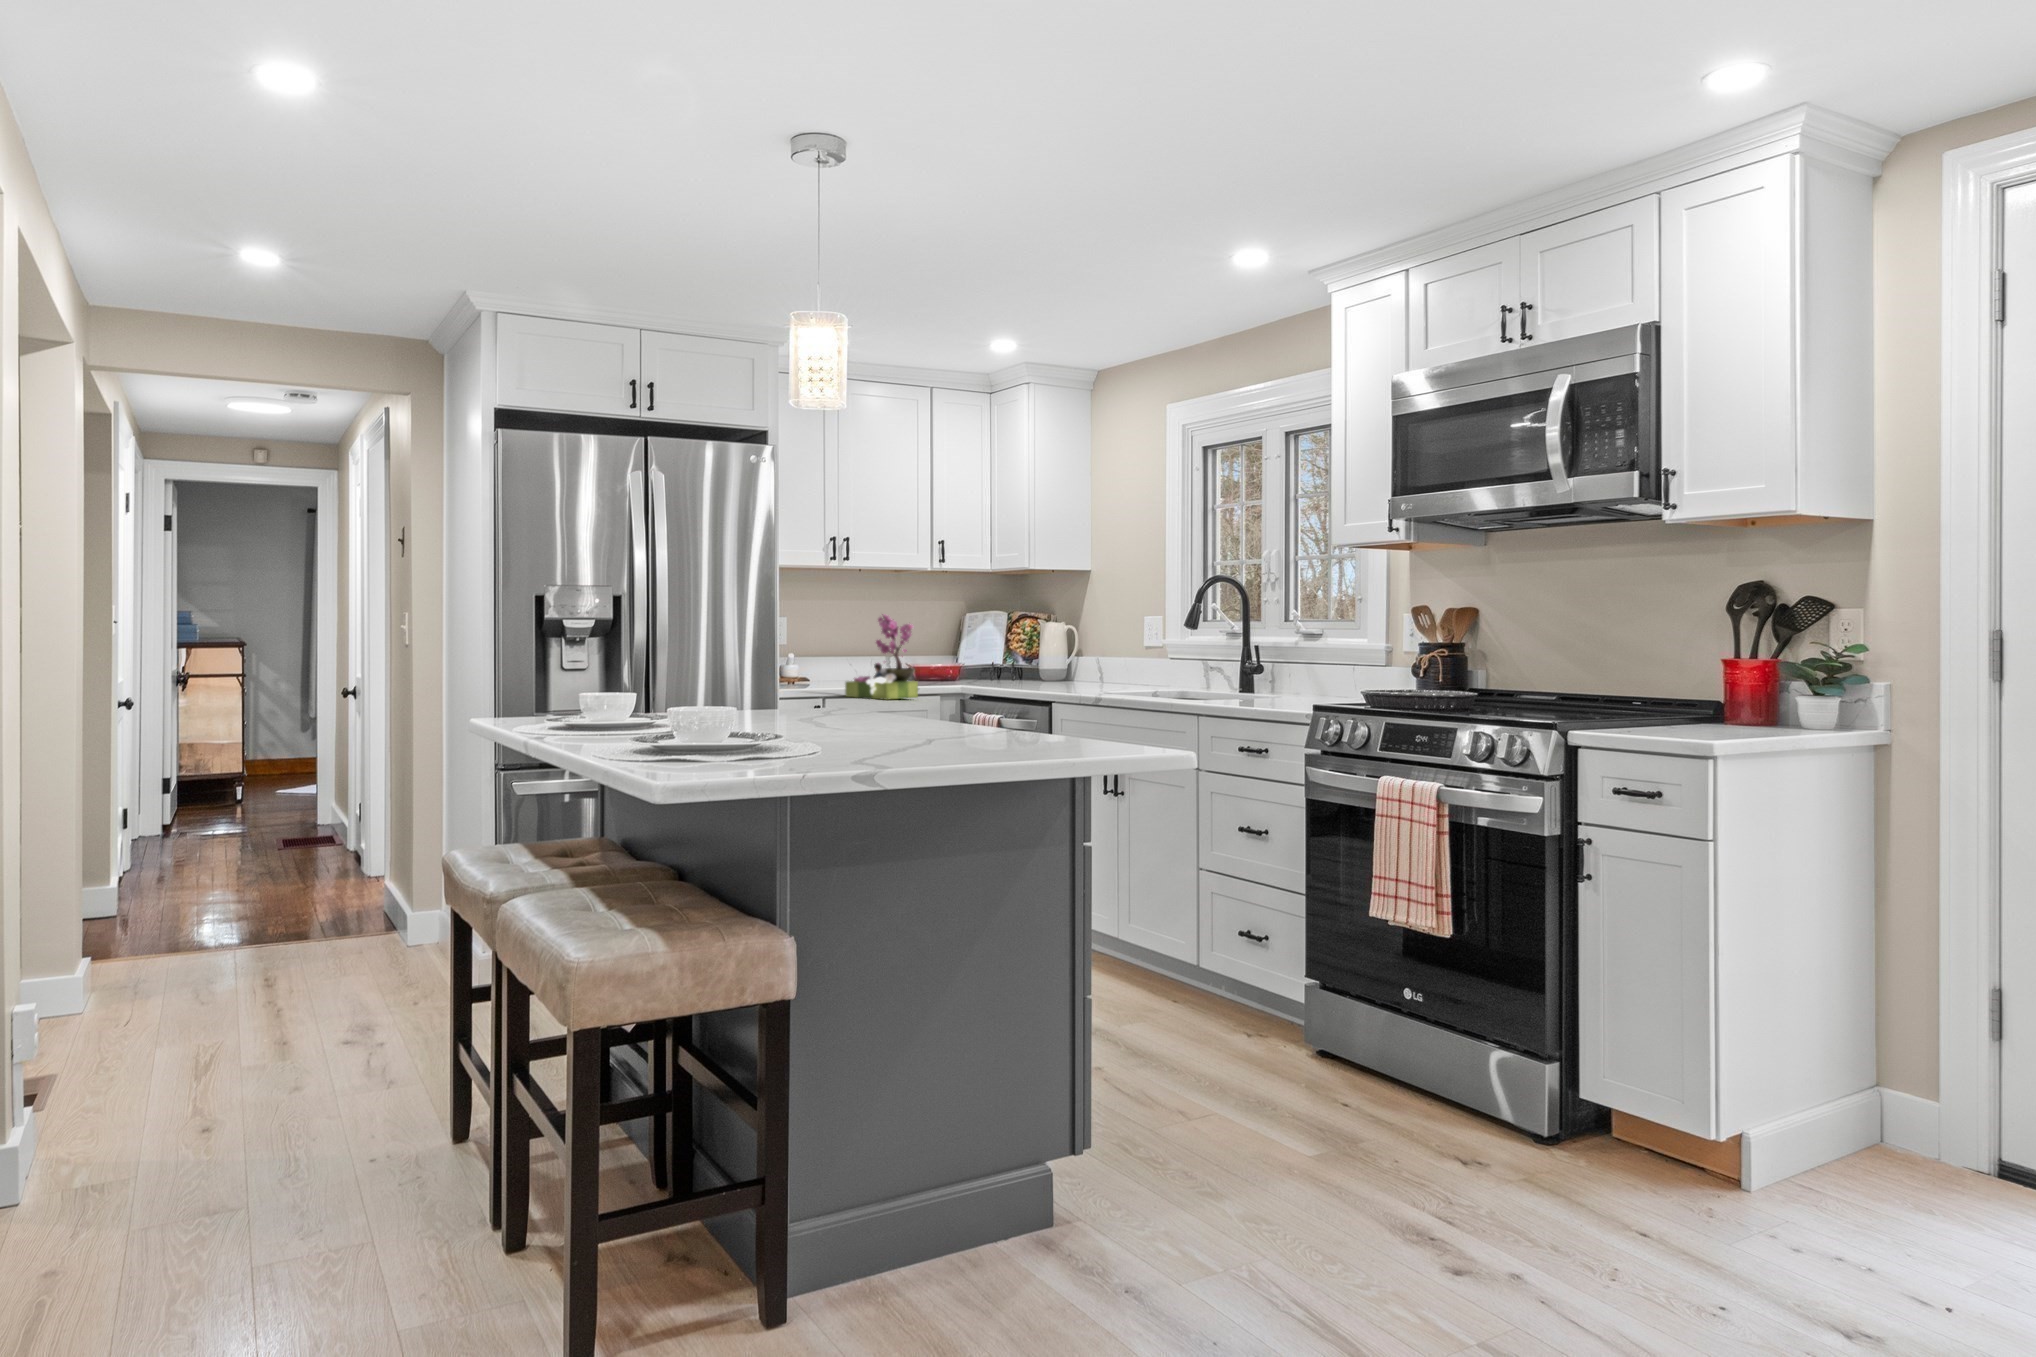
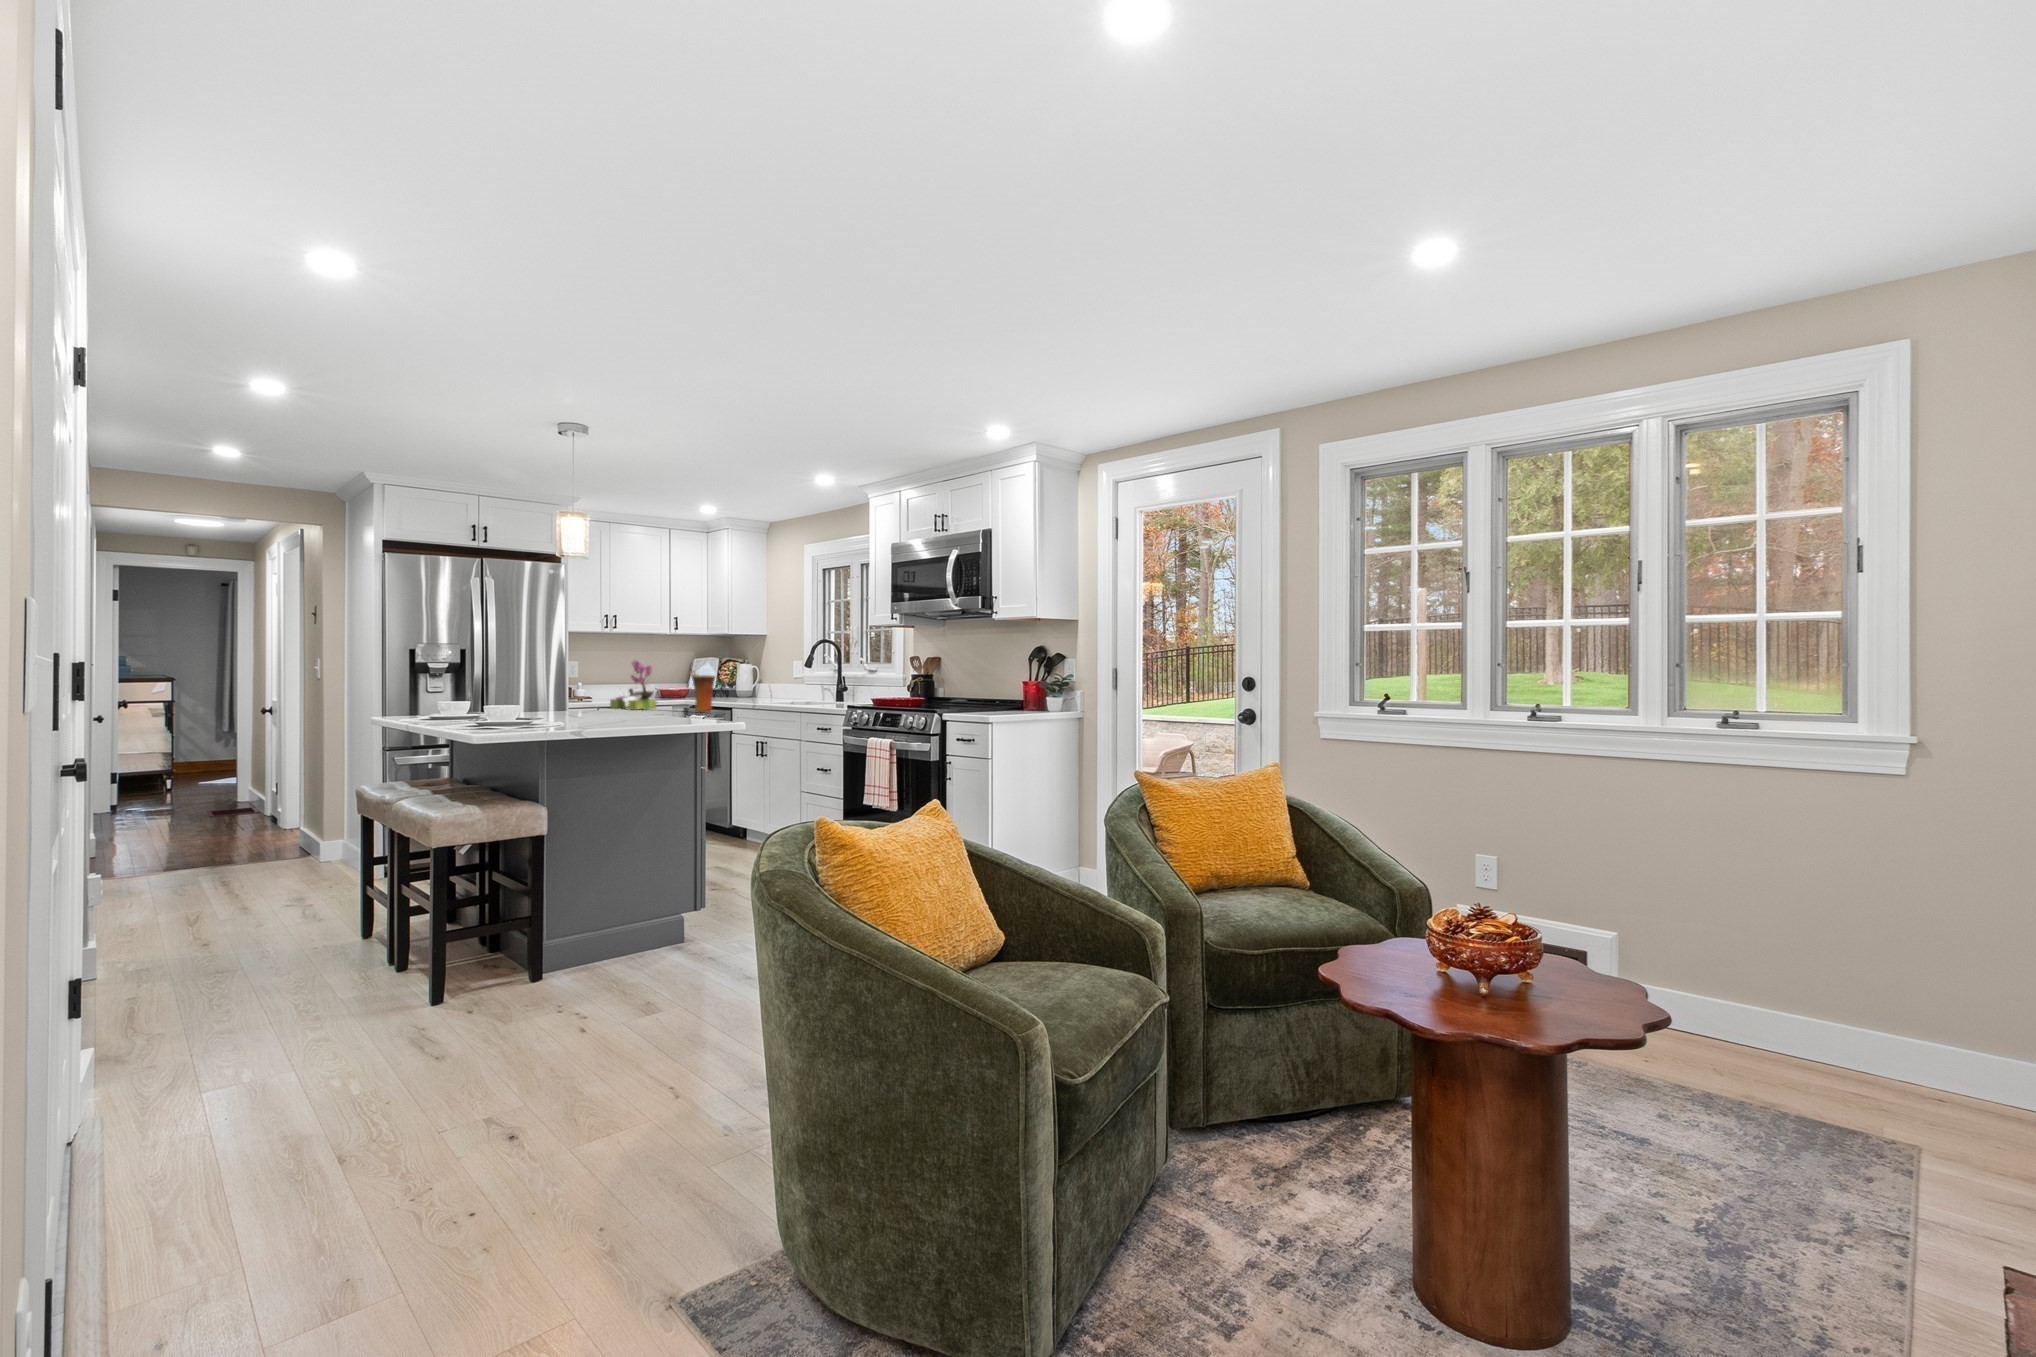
vase: none [973,631,1017,705] -> present [690,671,715,712]

